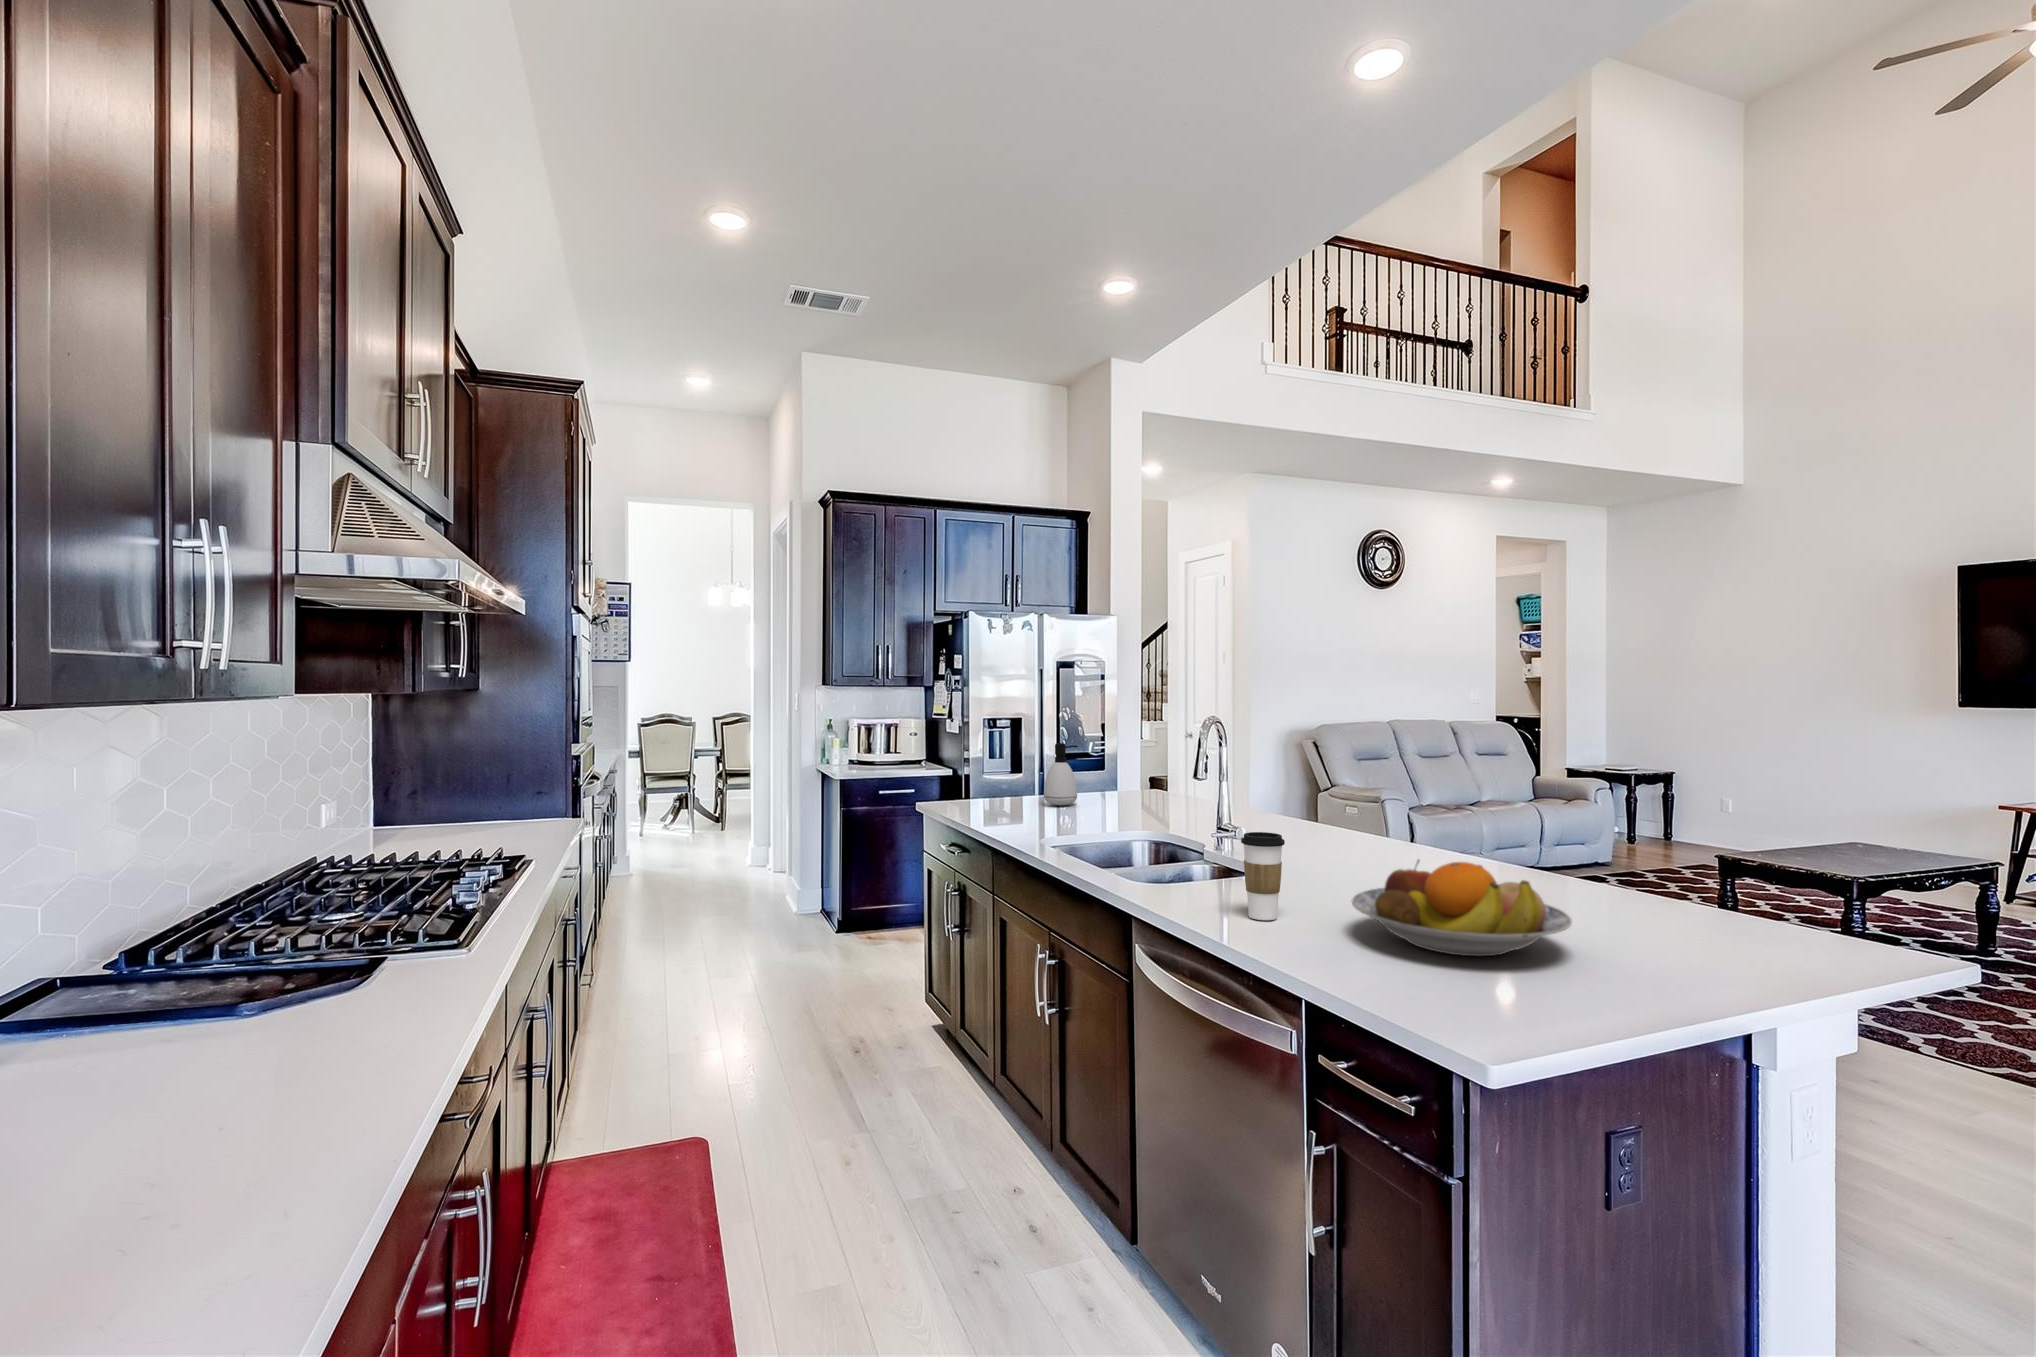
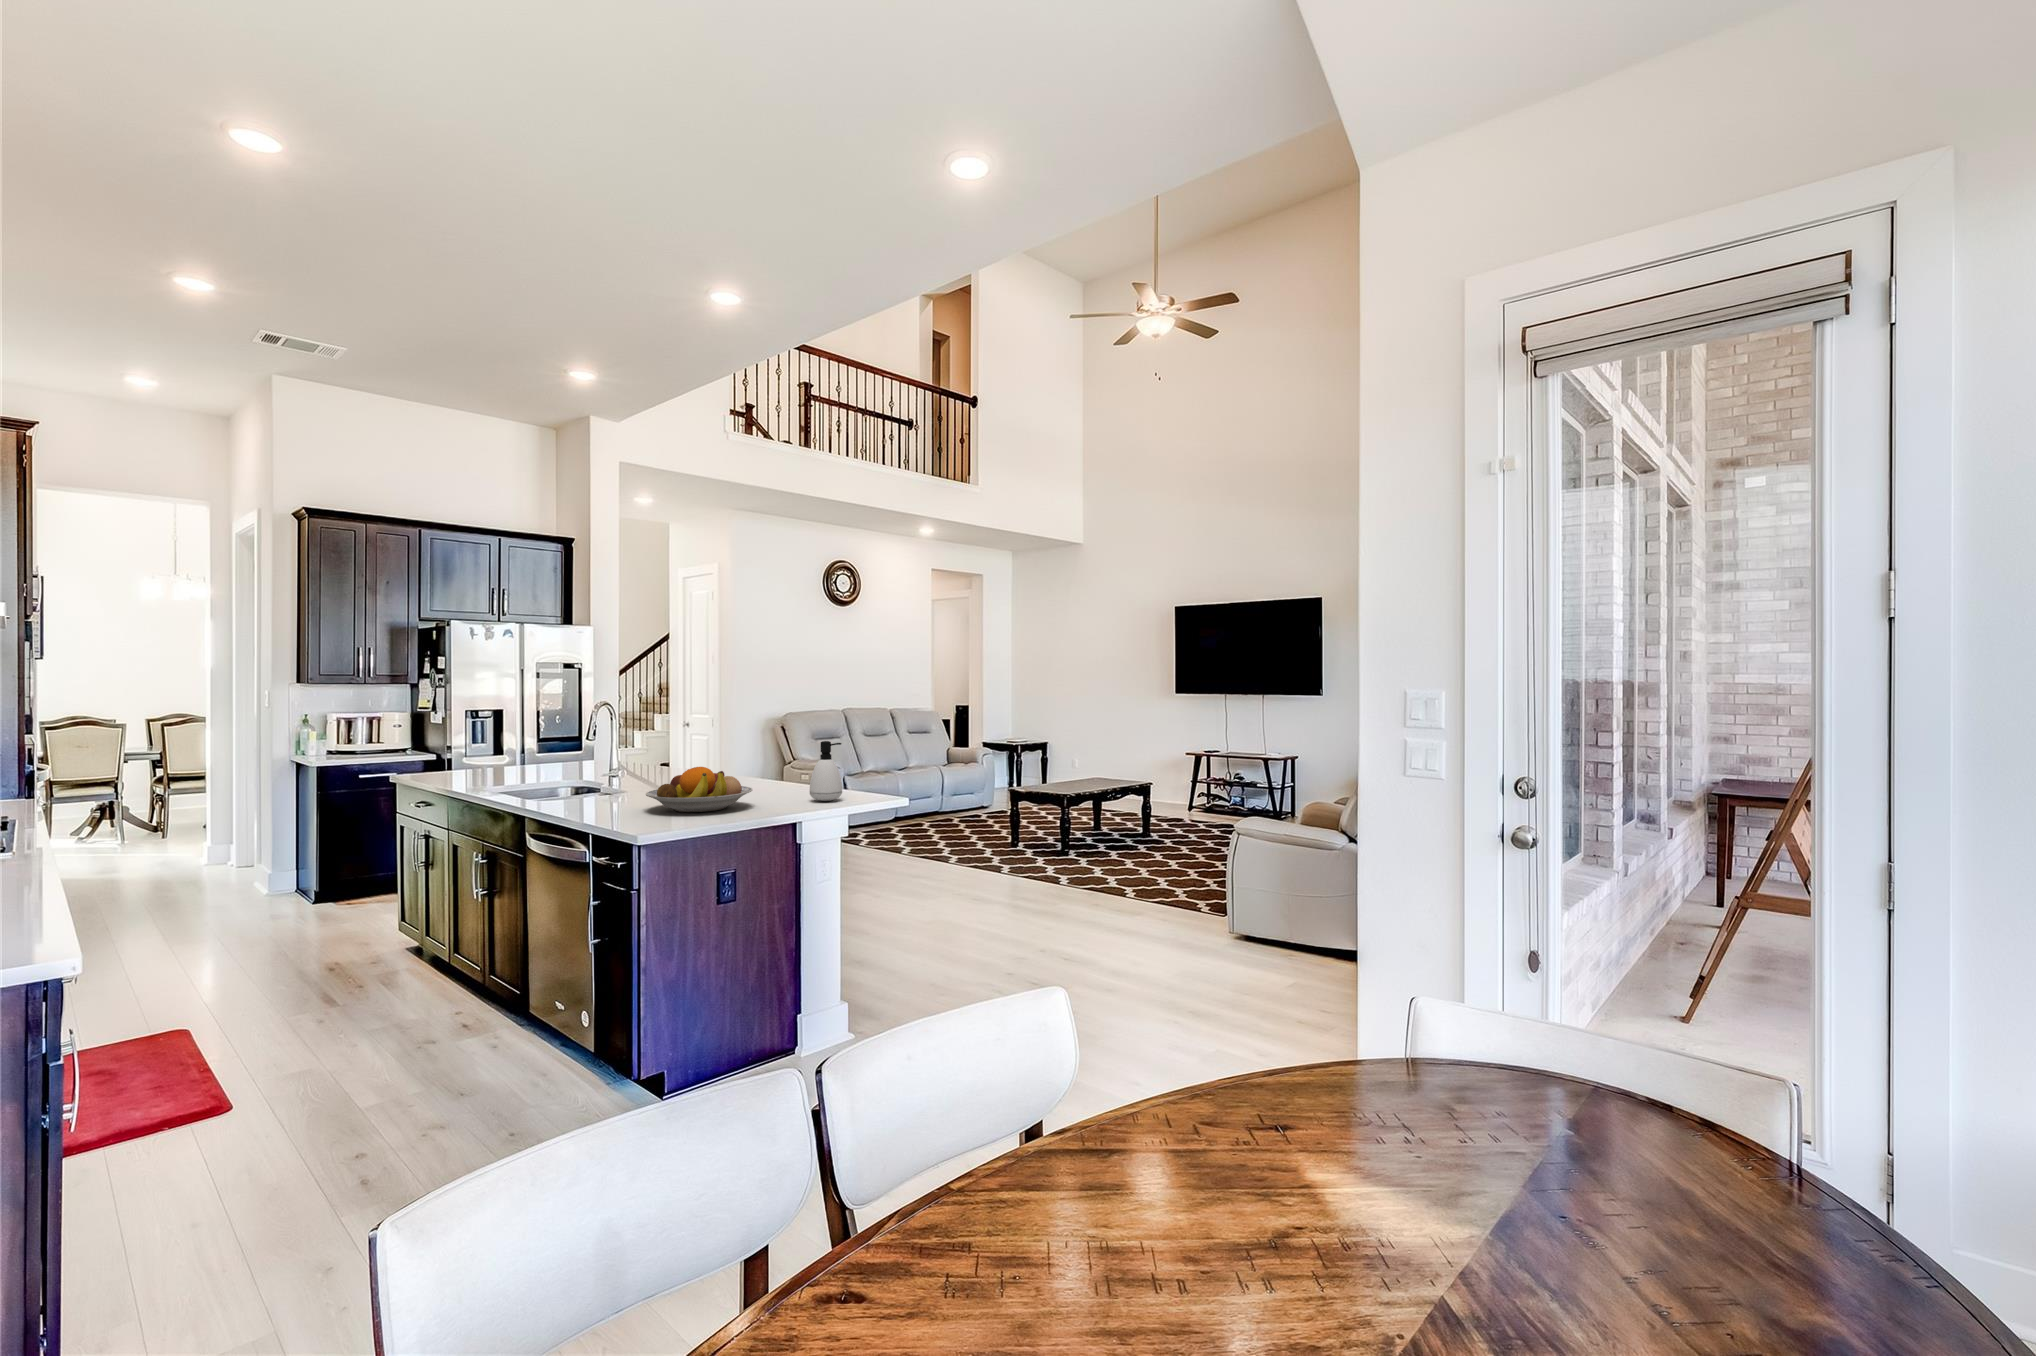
soap dispenser: present [1044,743,1078,805] -> present [810,741,842,801]
coffee cup: present [1241,832,1285,920] -> none [591,761,617,809]

